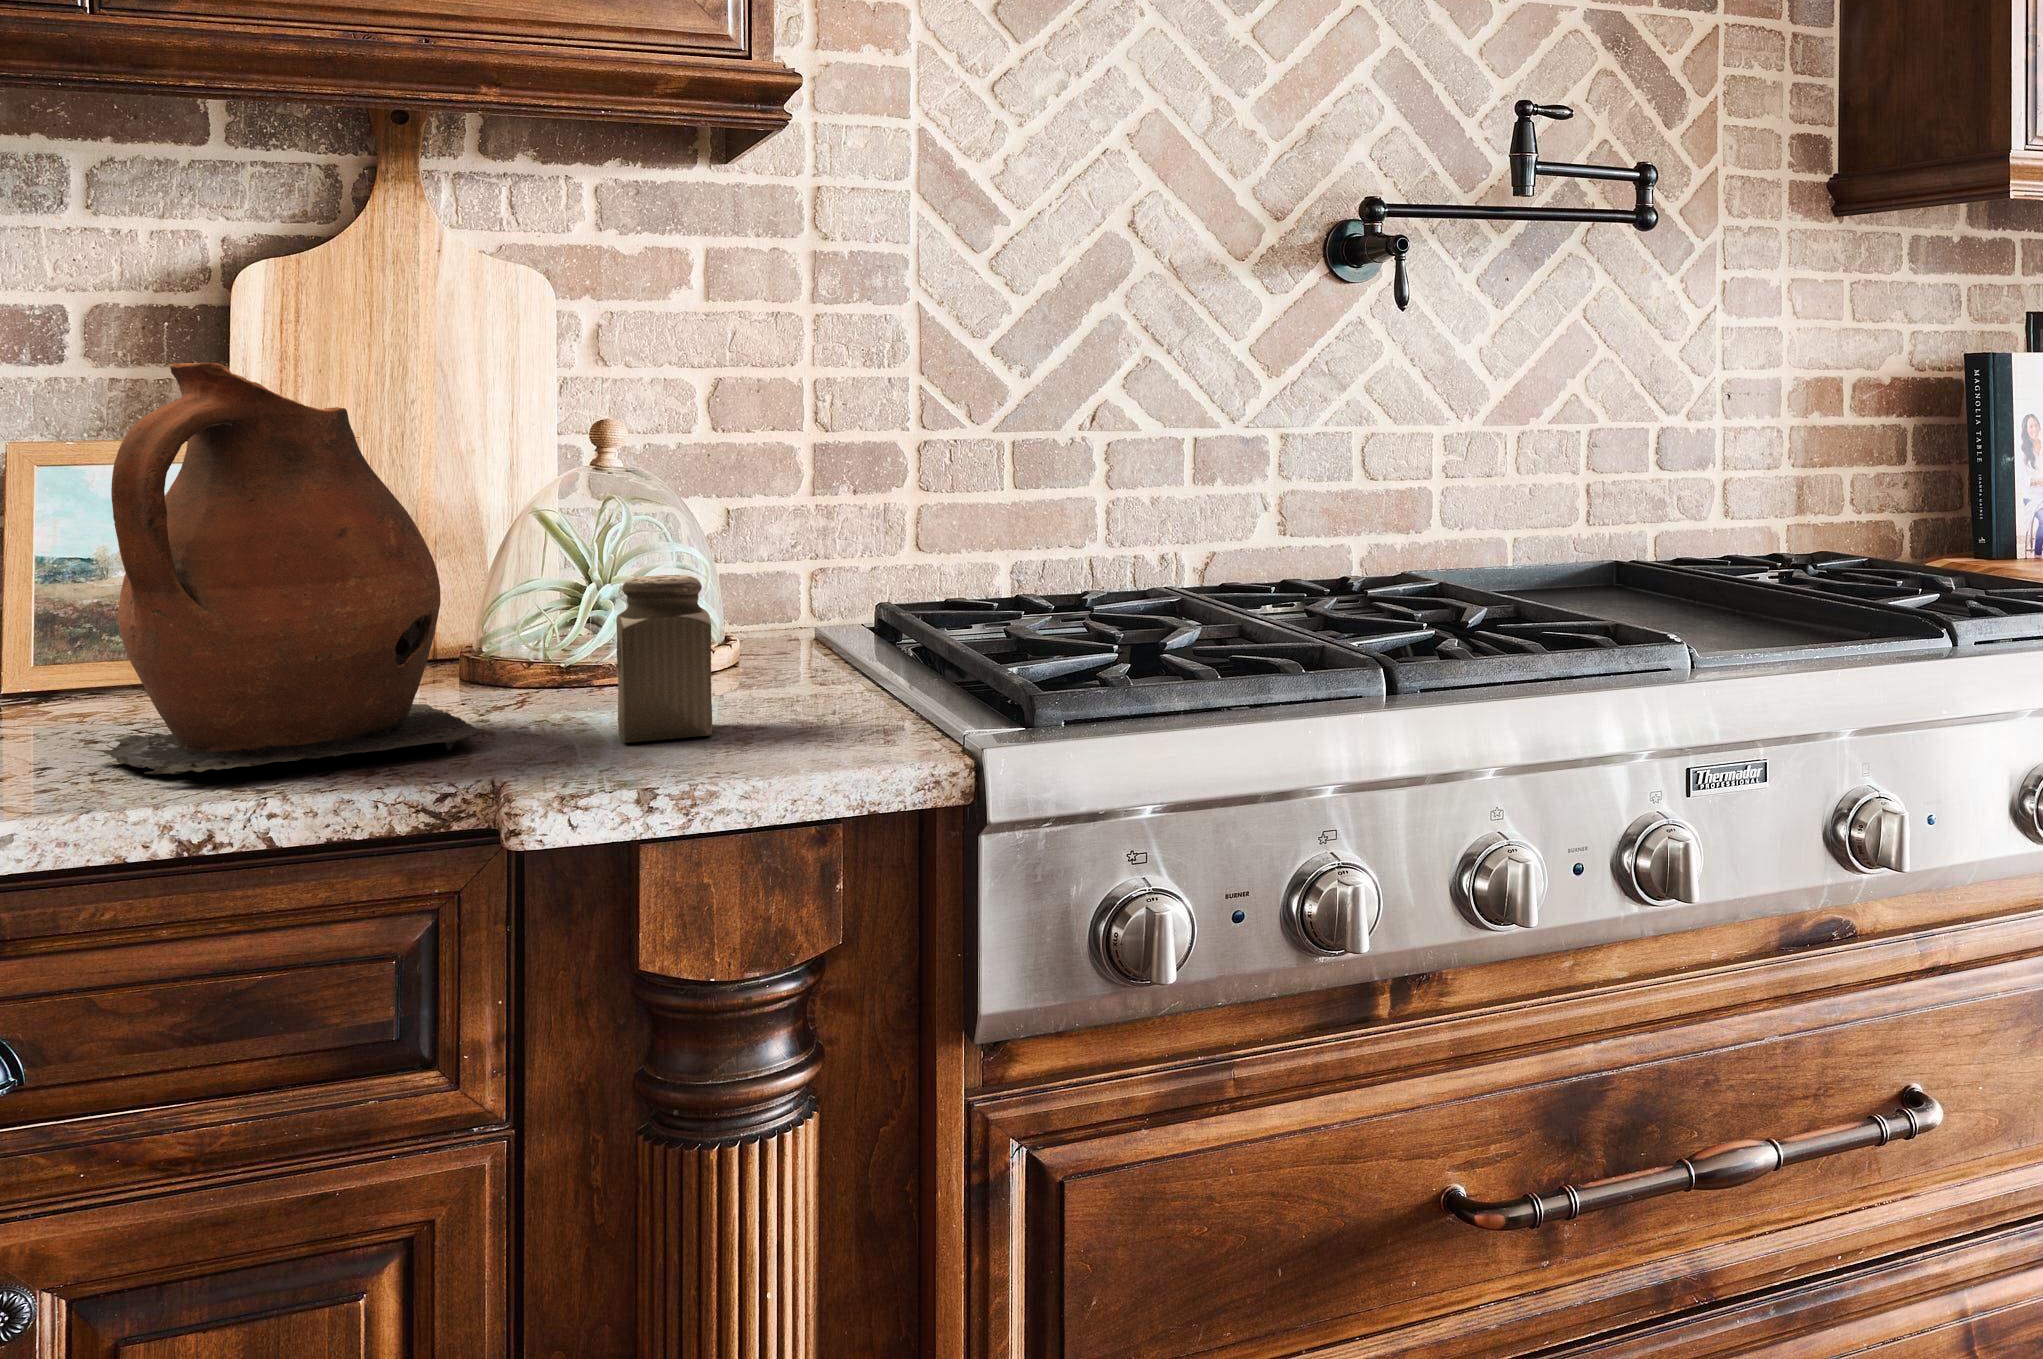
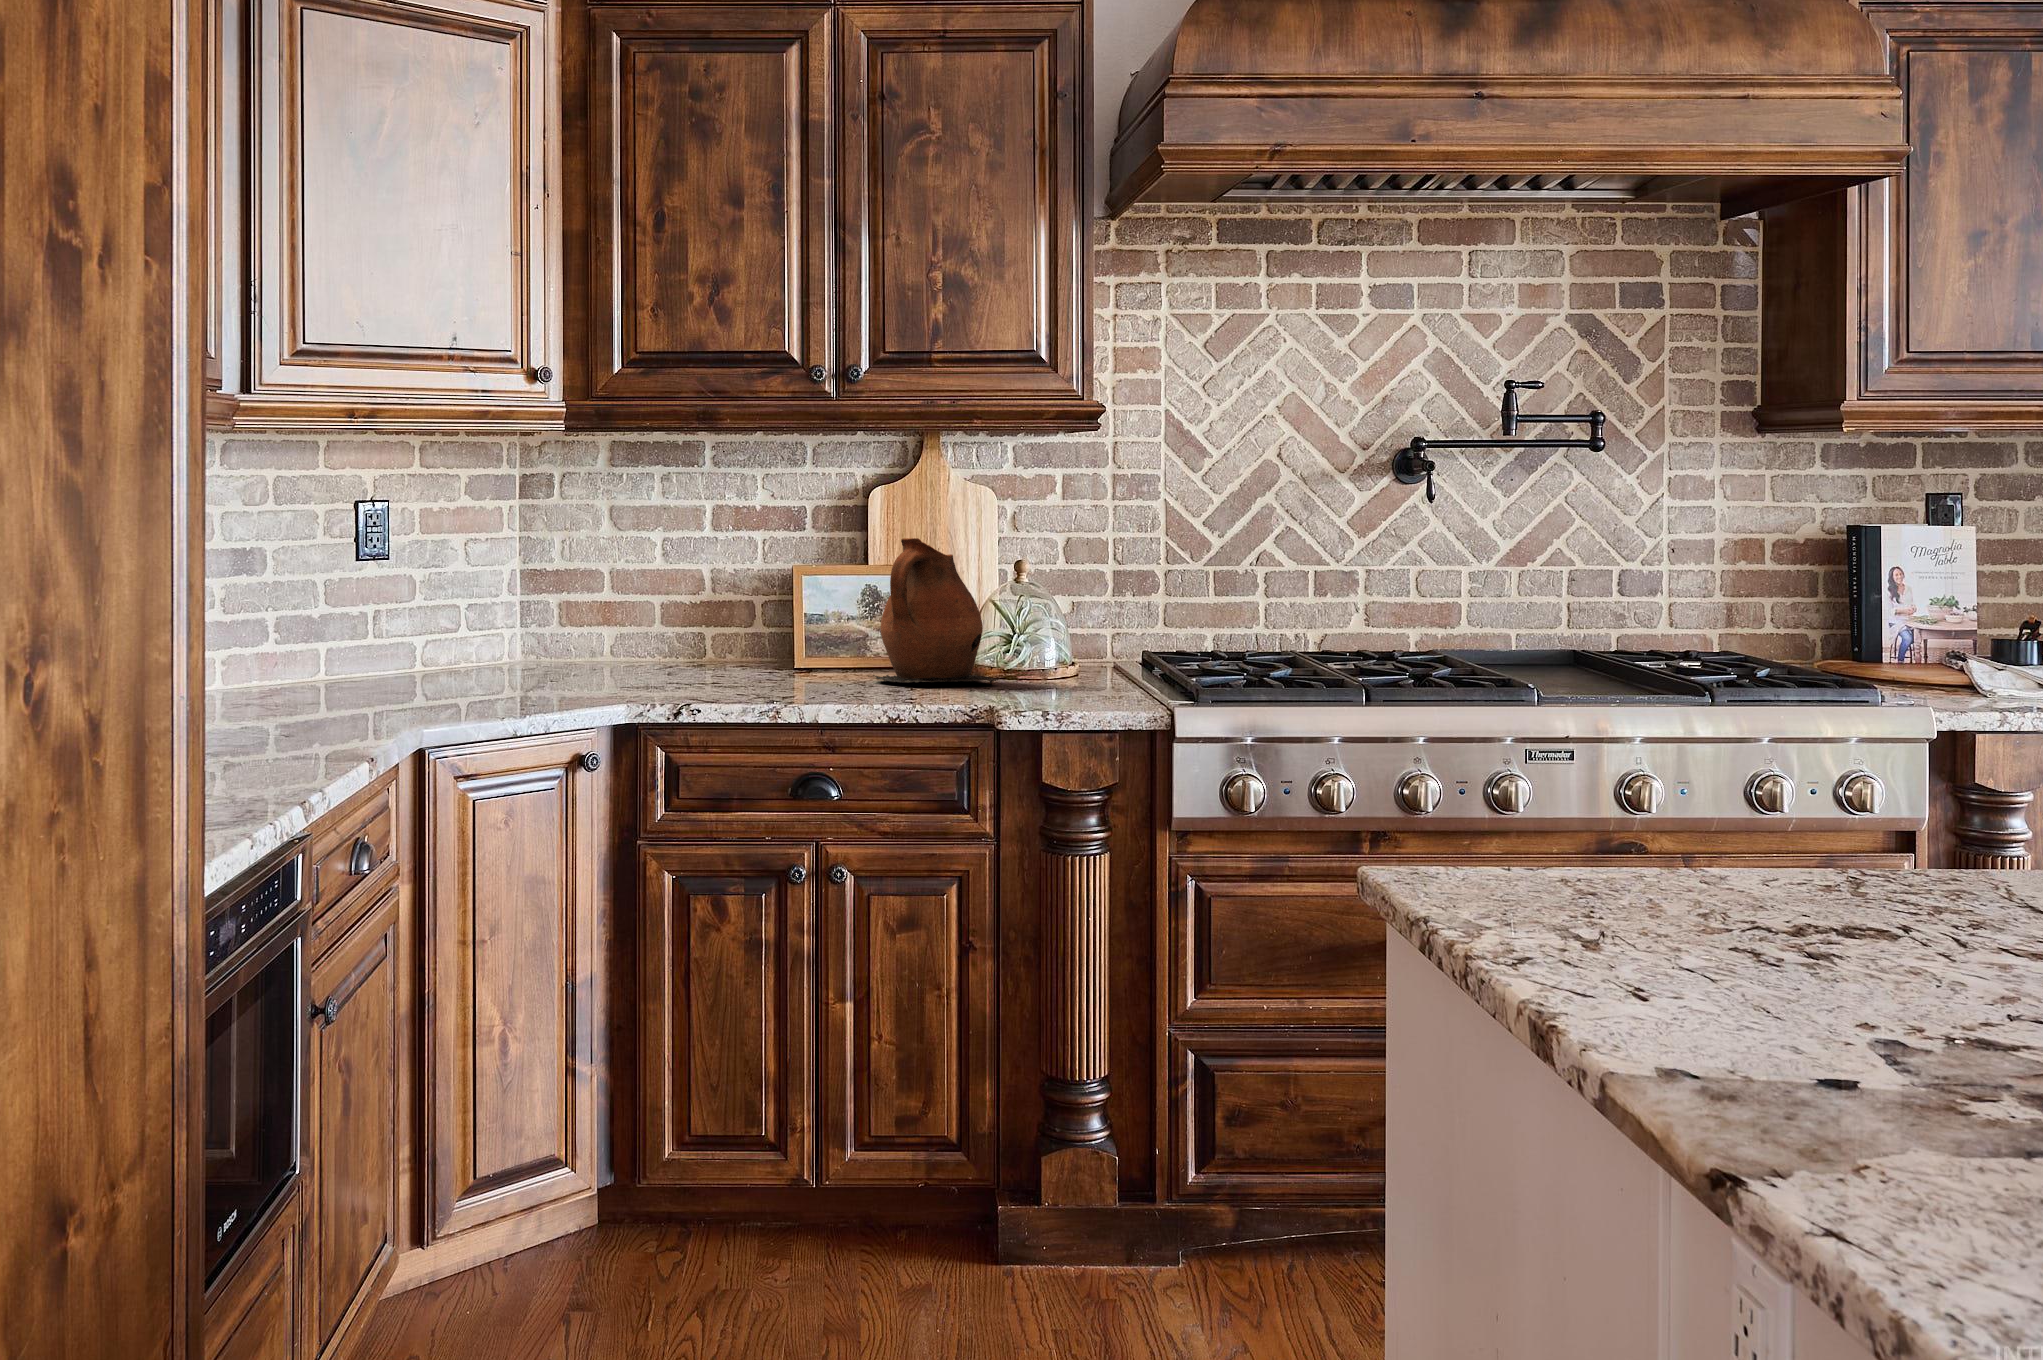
salt shaker: present [616,575,712,743] -> none [1046,623,1083,686]

